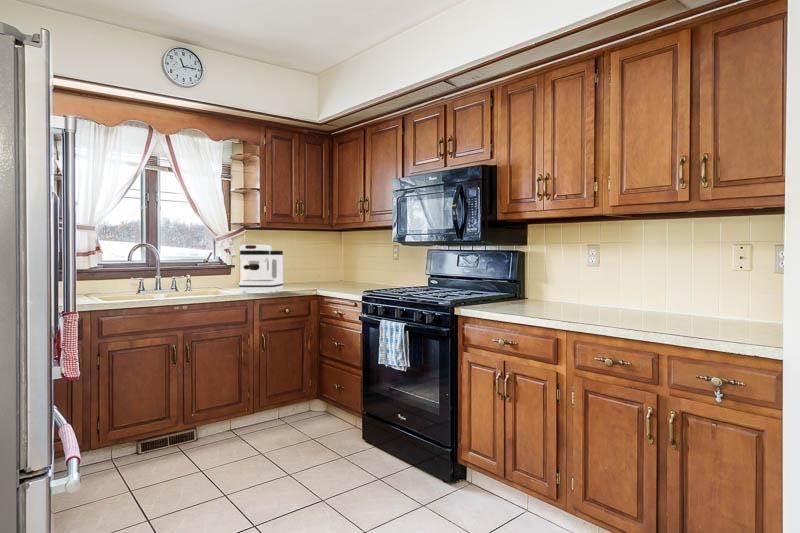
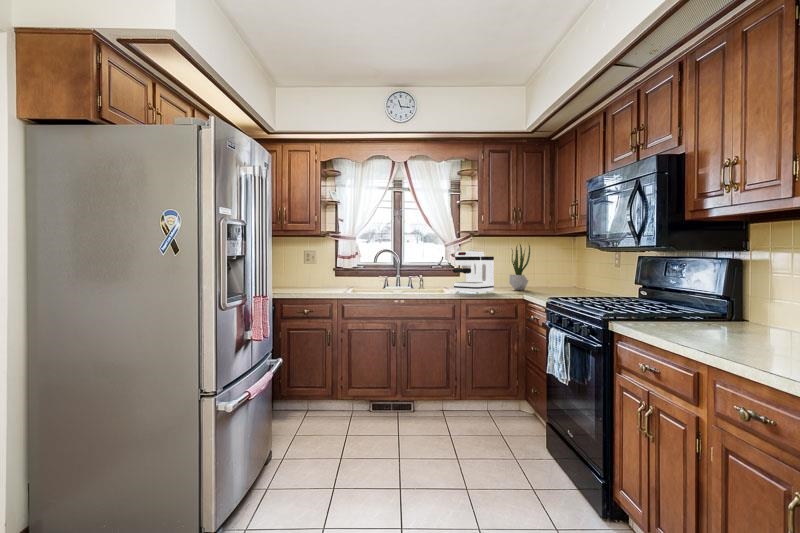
potted plant: none [292,236,314,287] -> present [510,244,530,290]

